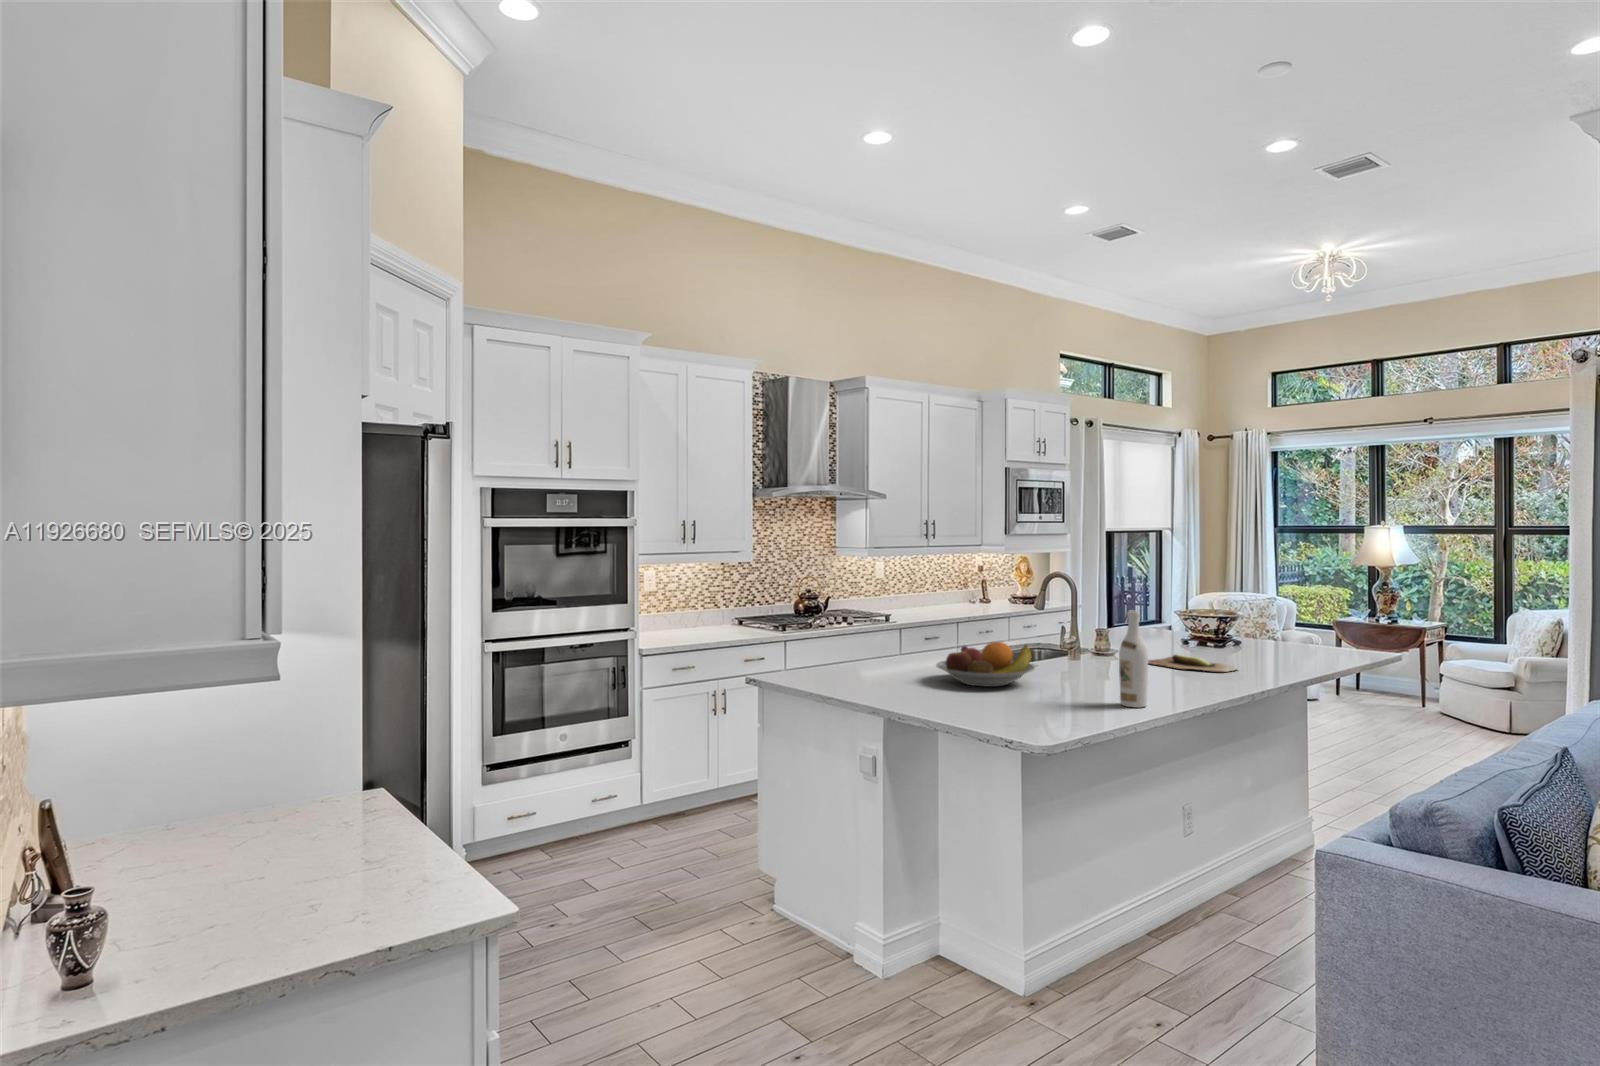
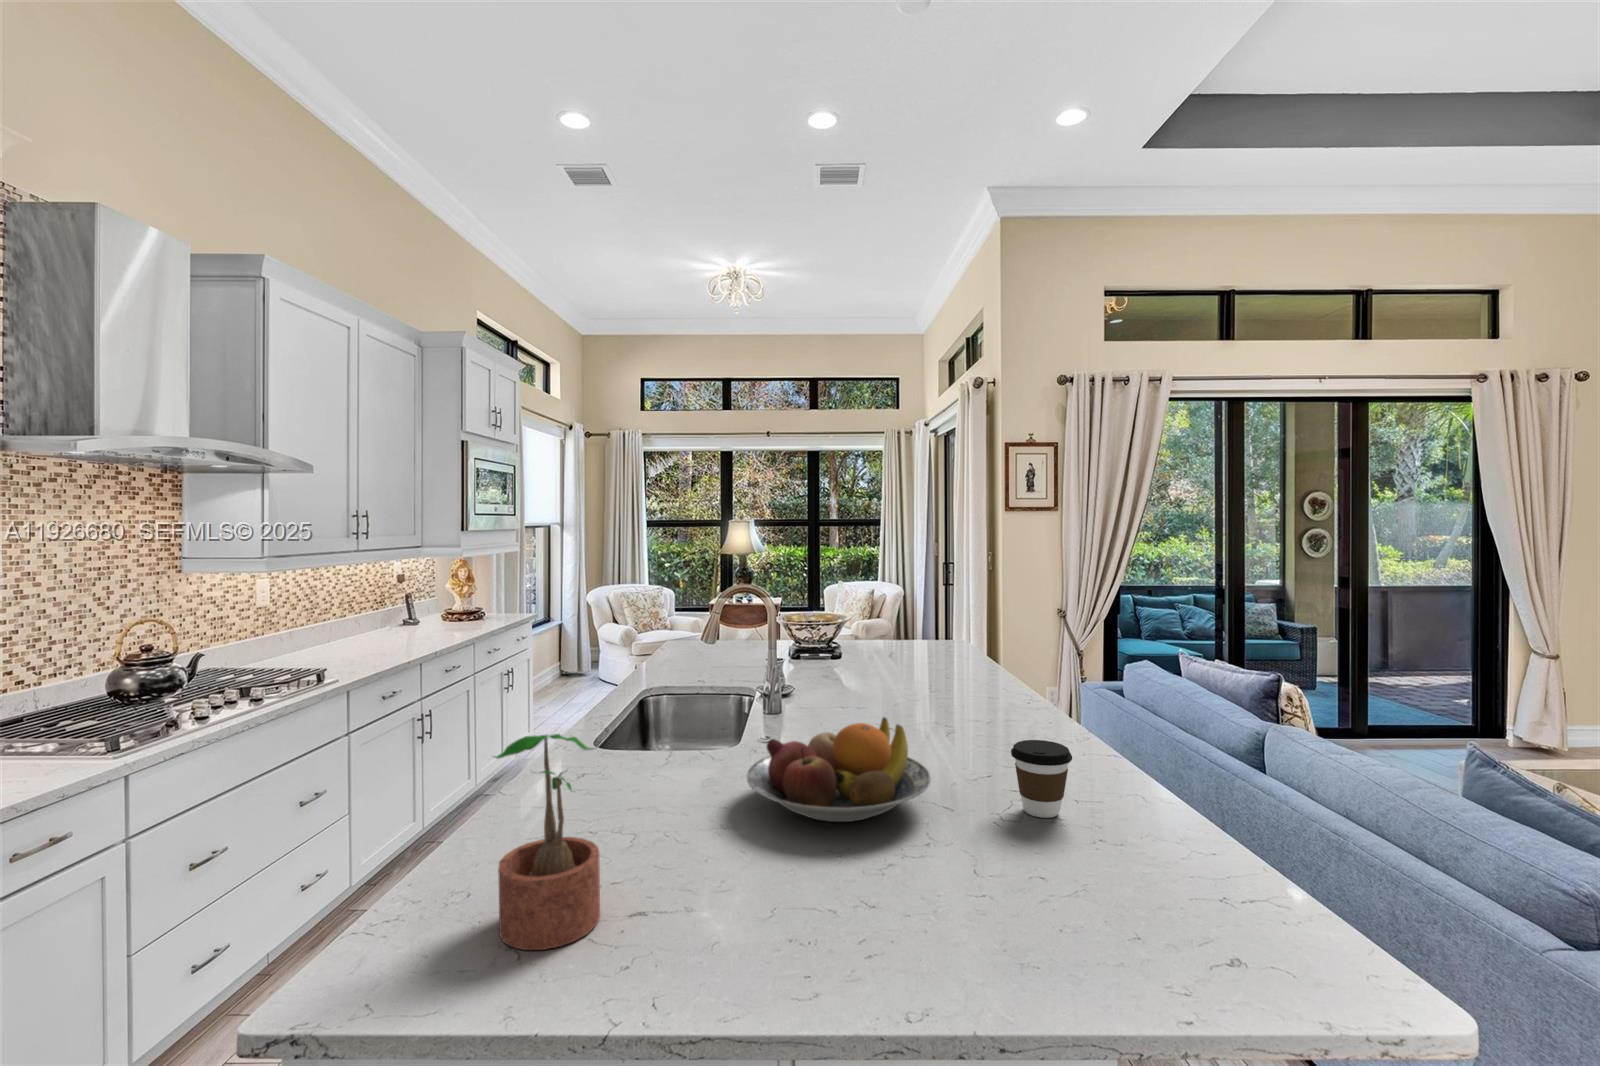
potted plant: none [806,610,844,682] -> present [494,734,600,950]
wine bottle: present [1119,610,1148,707] -> none [1083,642,1130,798]
cutting board: present [1148,654,1238,672] -> none [844,678,955,698]
coffee cup: none [1052,662,1087,702] -> present [1011,740,1072,818]

